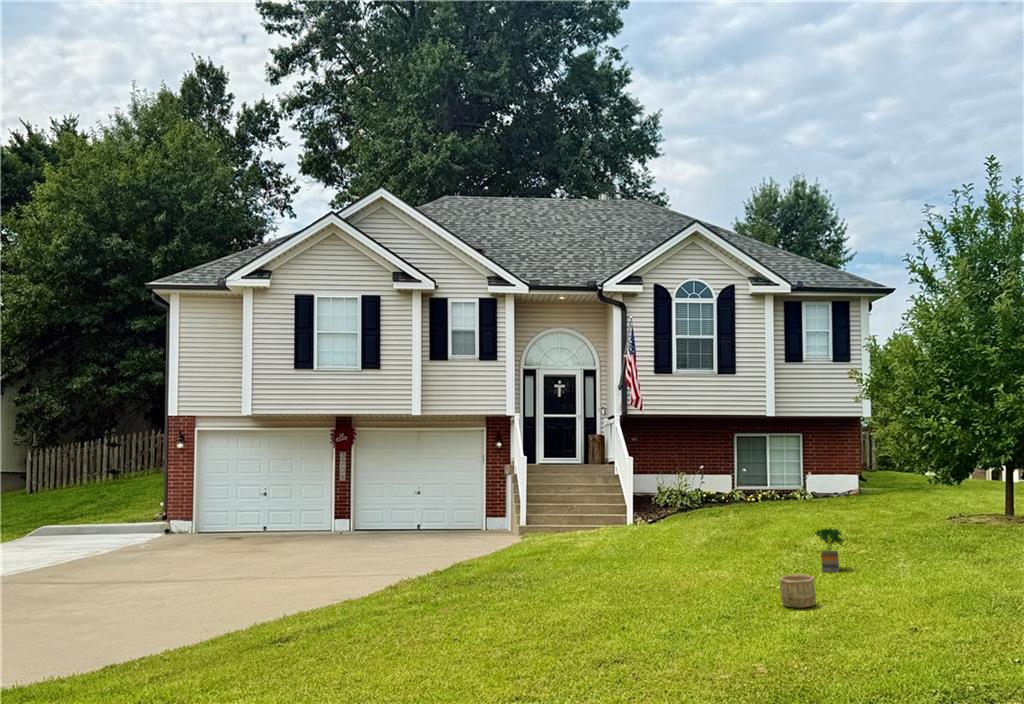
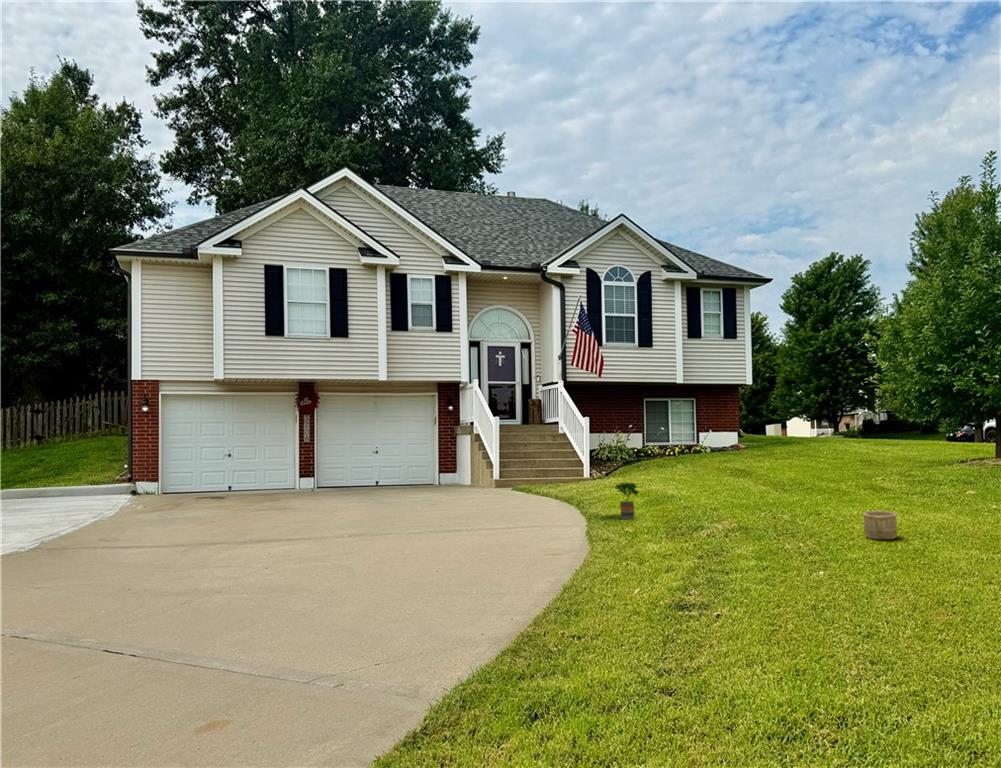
potted tree: present [815,529,844,572] -> present [615,483,639,519]

